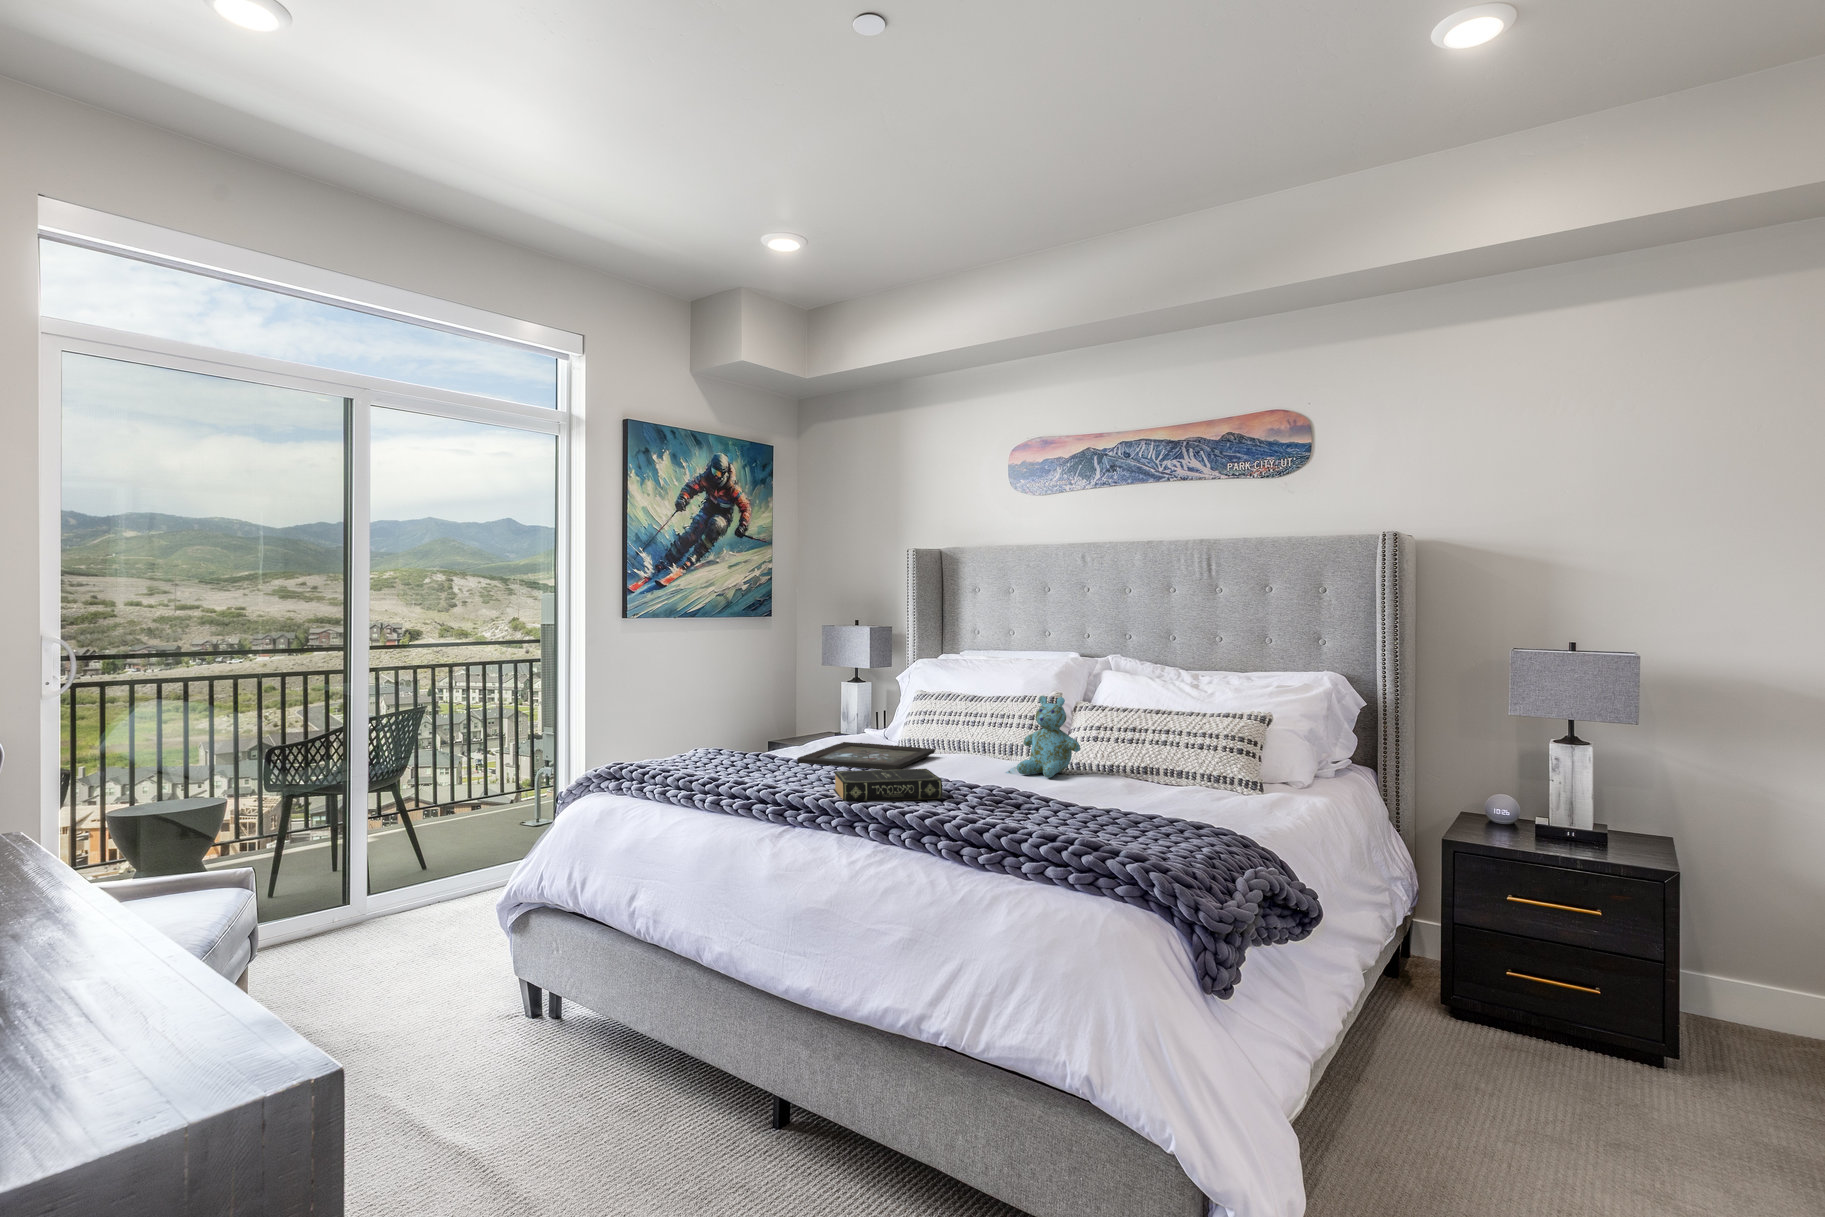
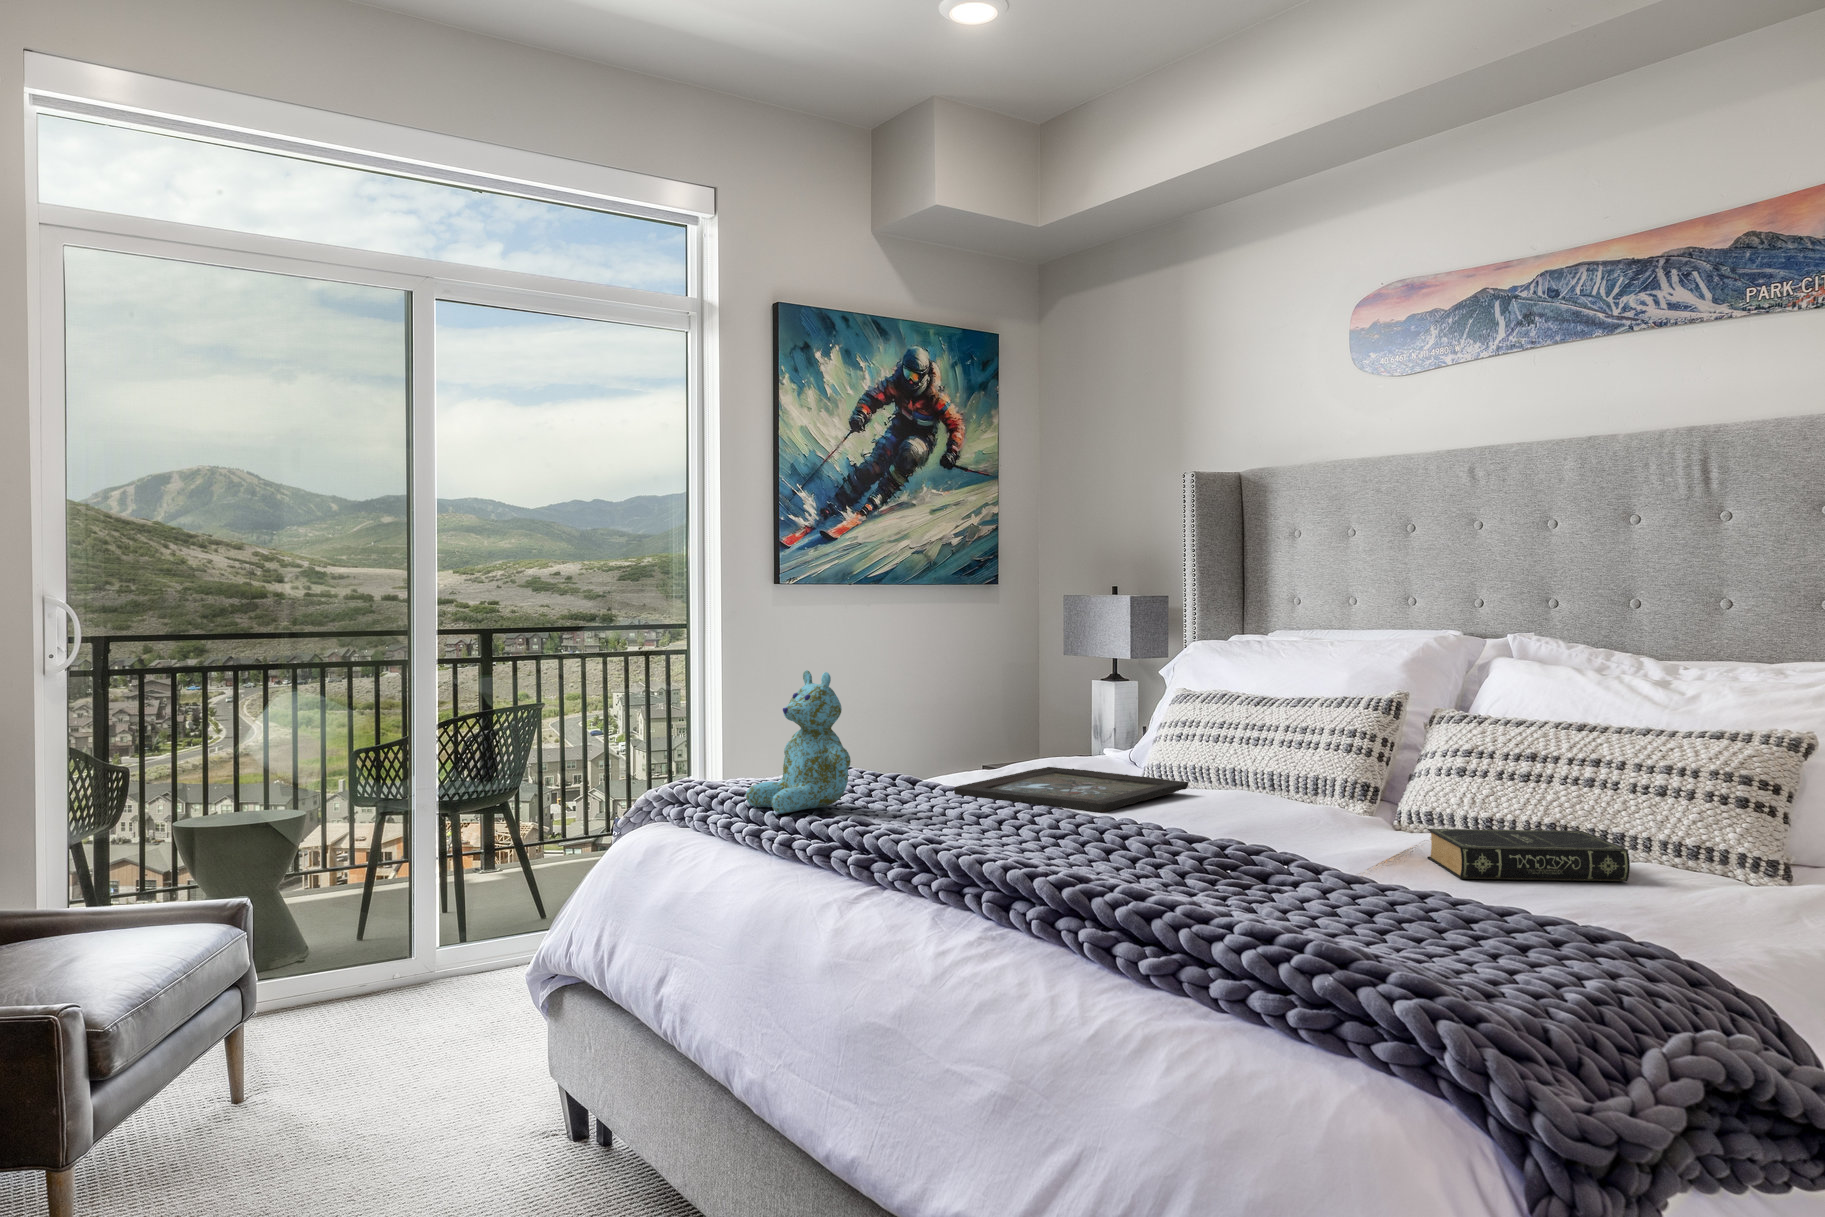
stuffed bear: present [1017,696,1080,778] -> present [746,670,851,814]
book: present [833,769,942,801] -> present [1427,829,1630,881]

